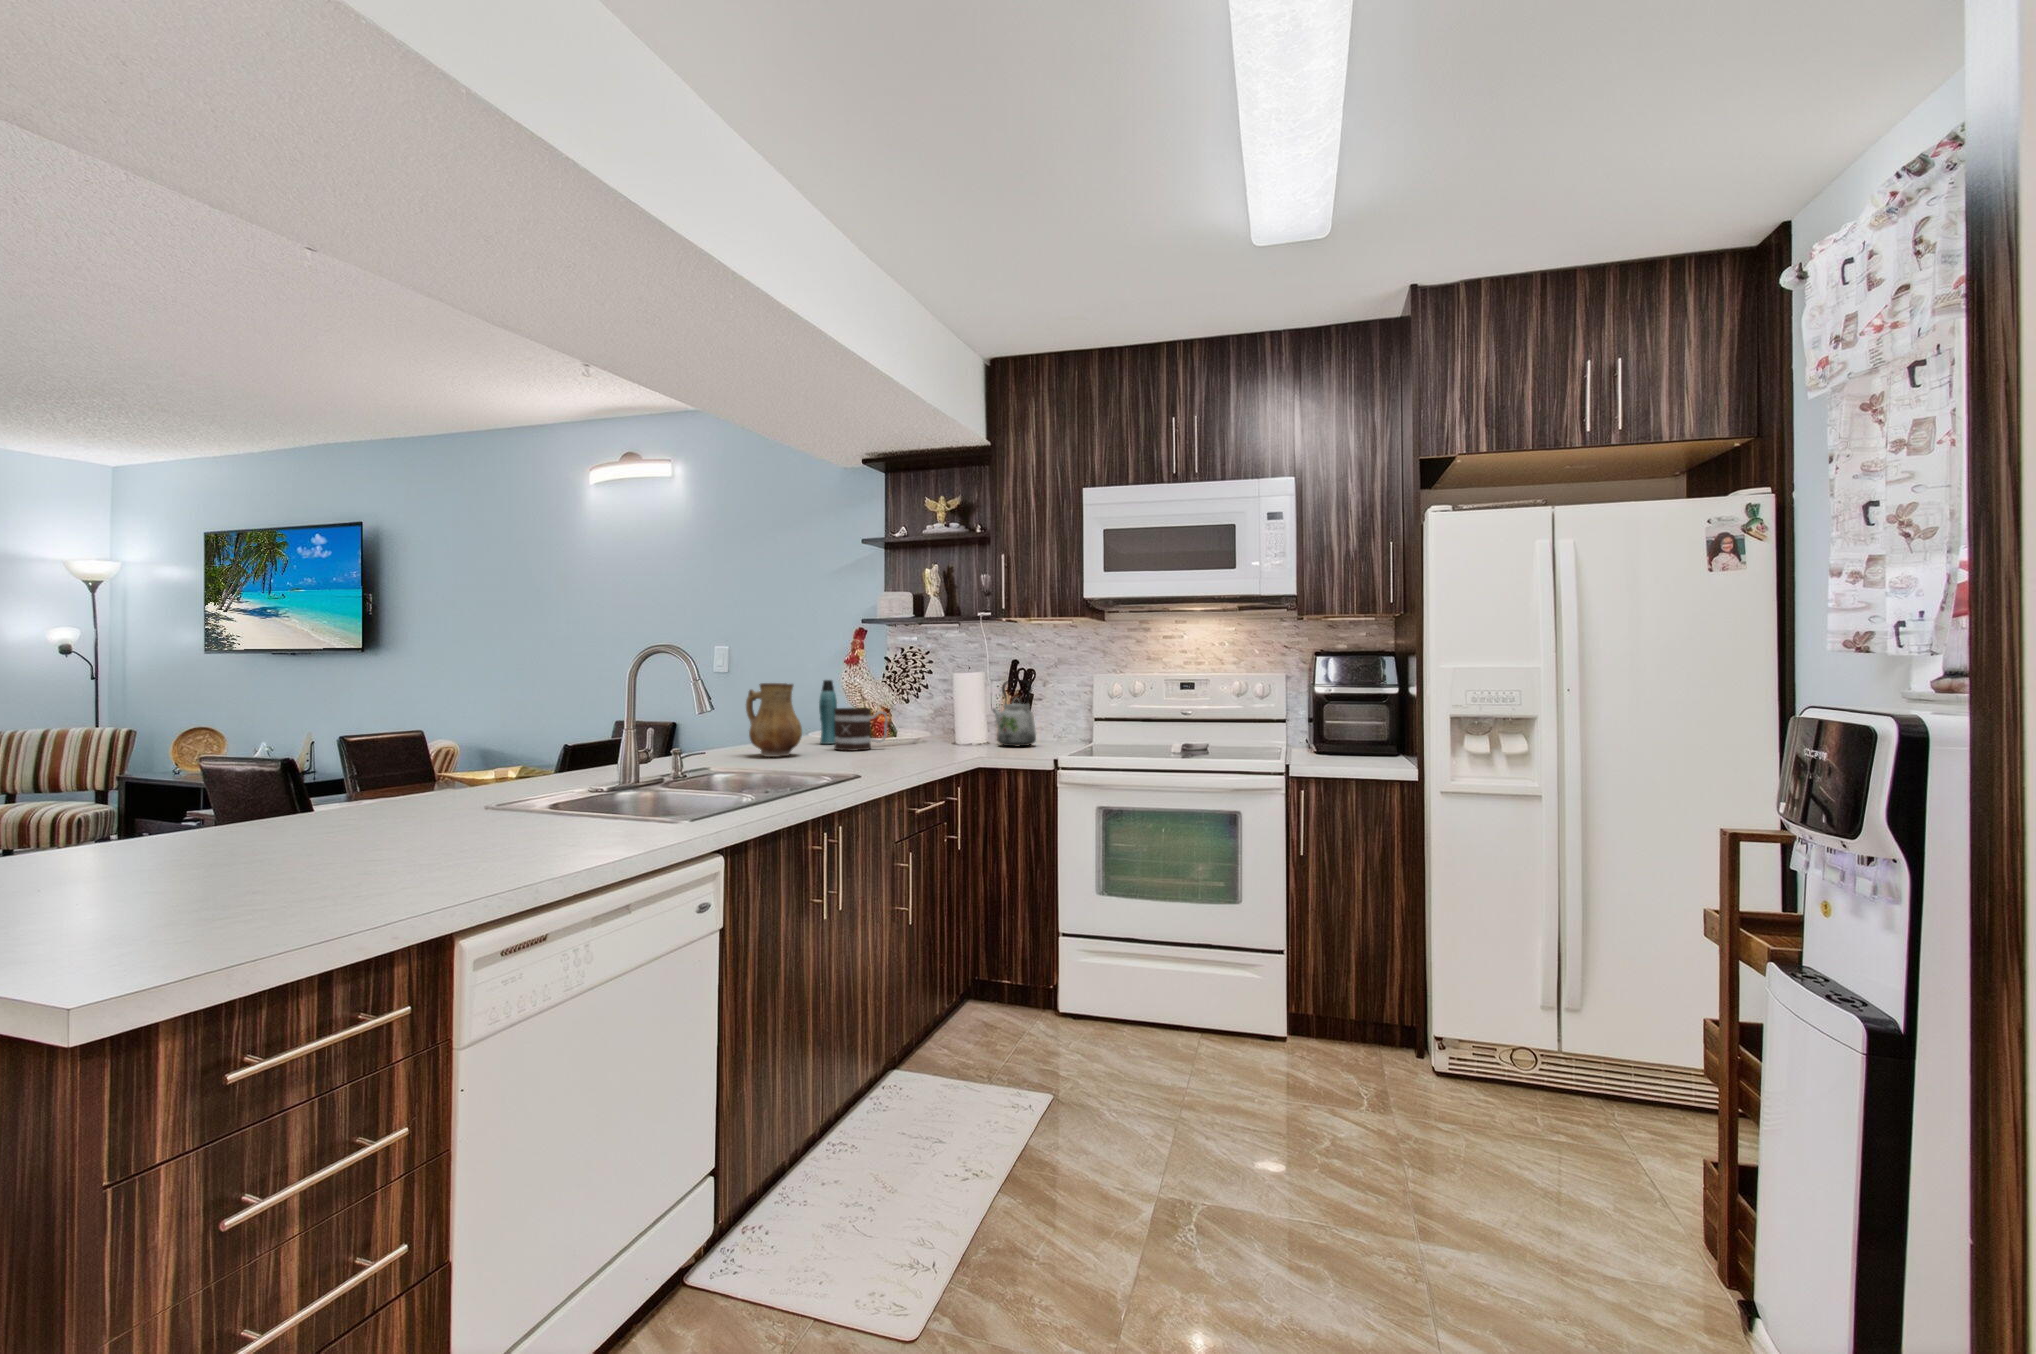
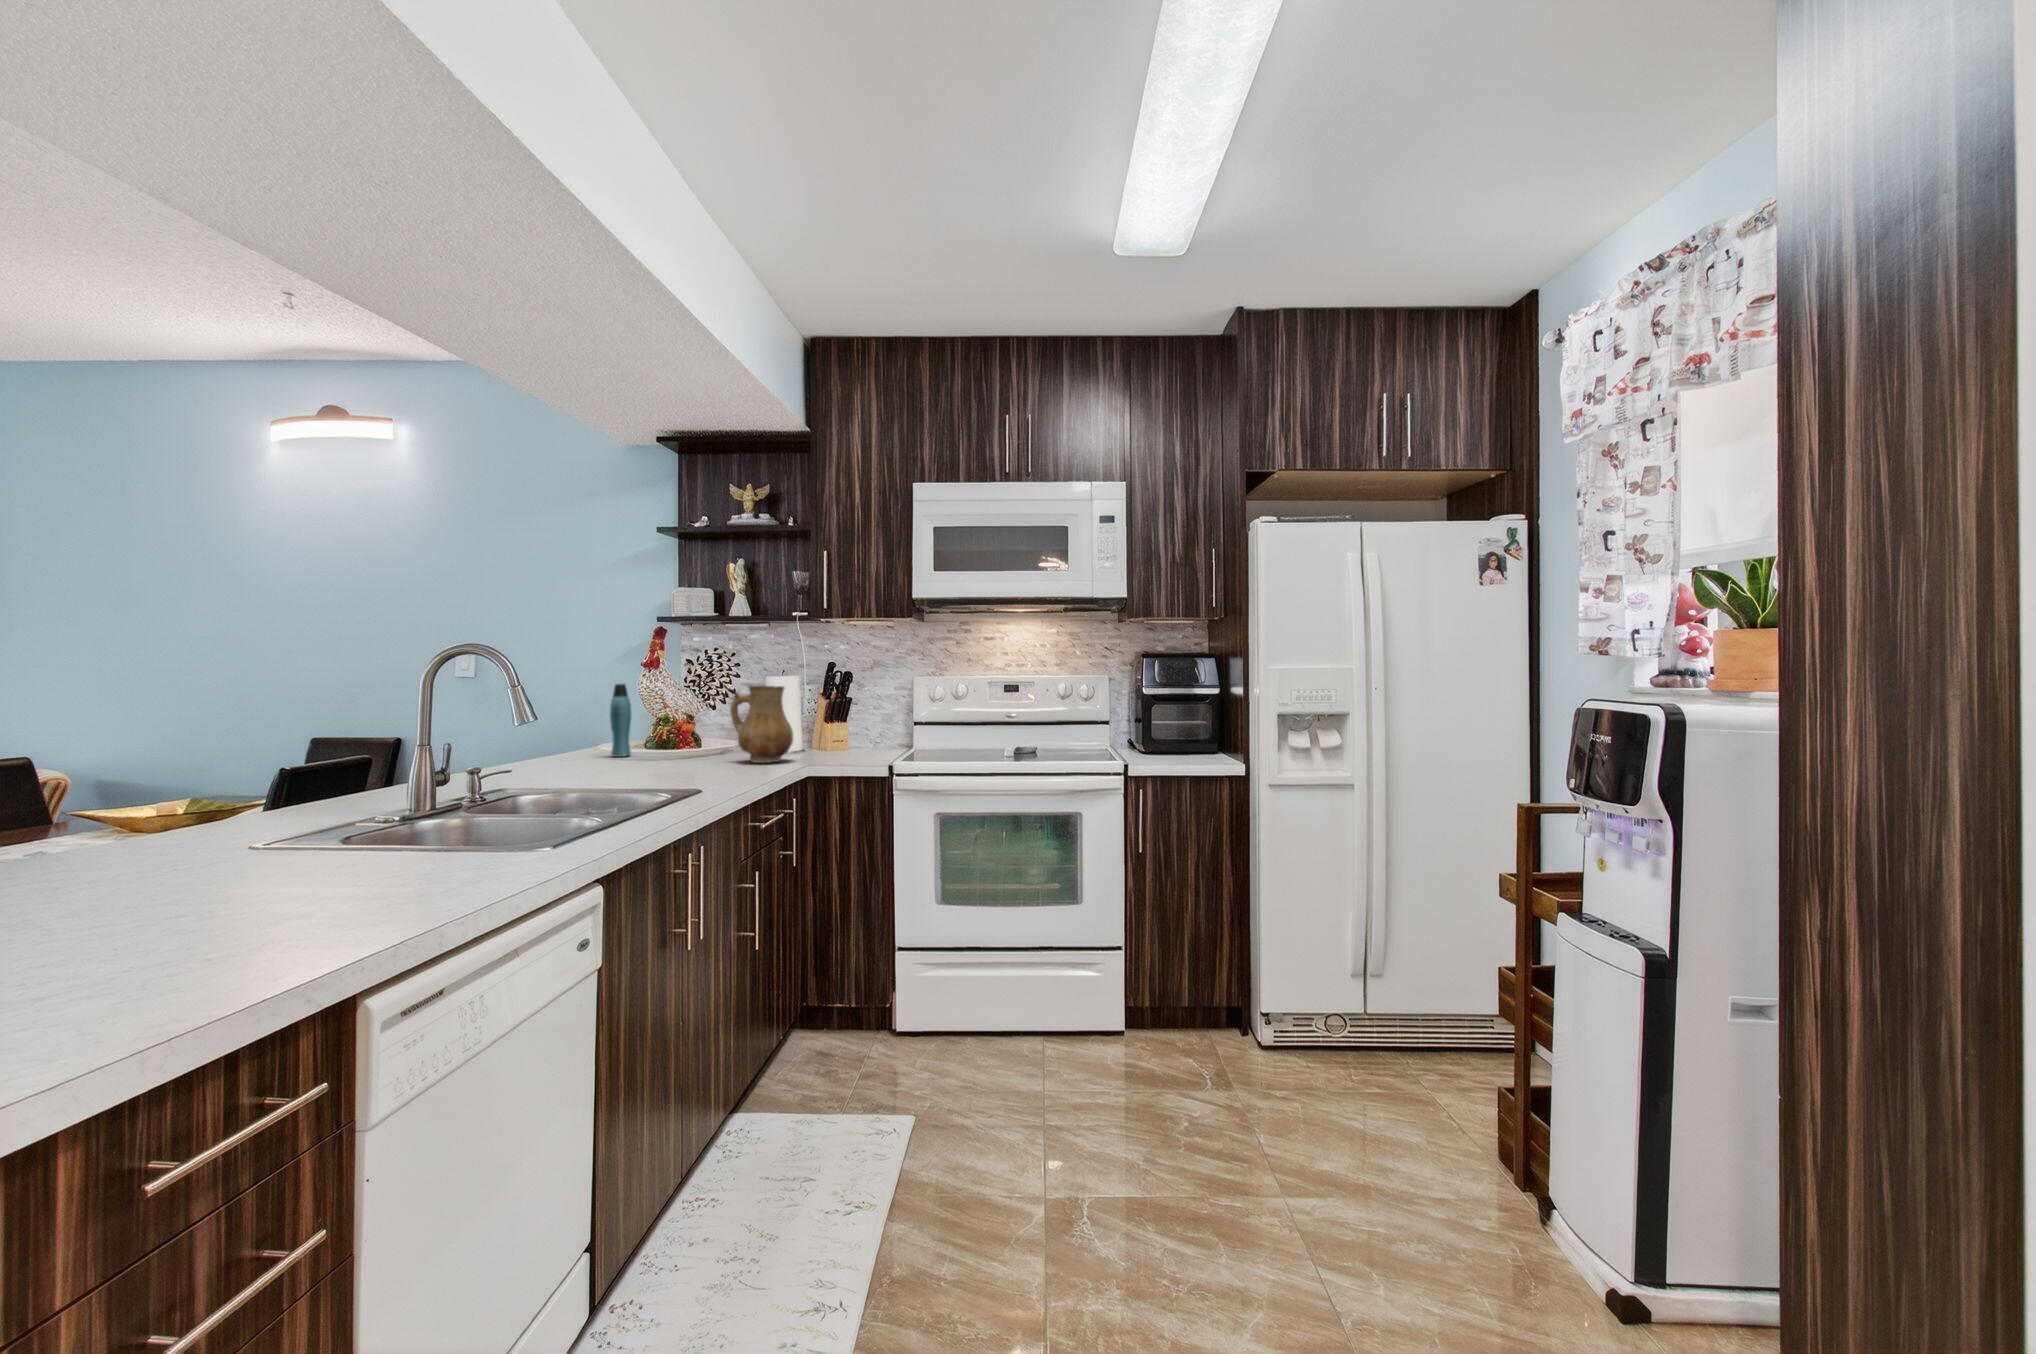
kettle: present [993,681,1036,746] -> none [810,683,860,753]
ceramic pitcher: present [746,683,802,757] -> present [730,685,793,763]
mug: present [834,708,888,751] -> none [635,715,698,764]

